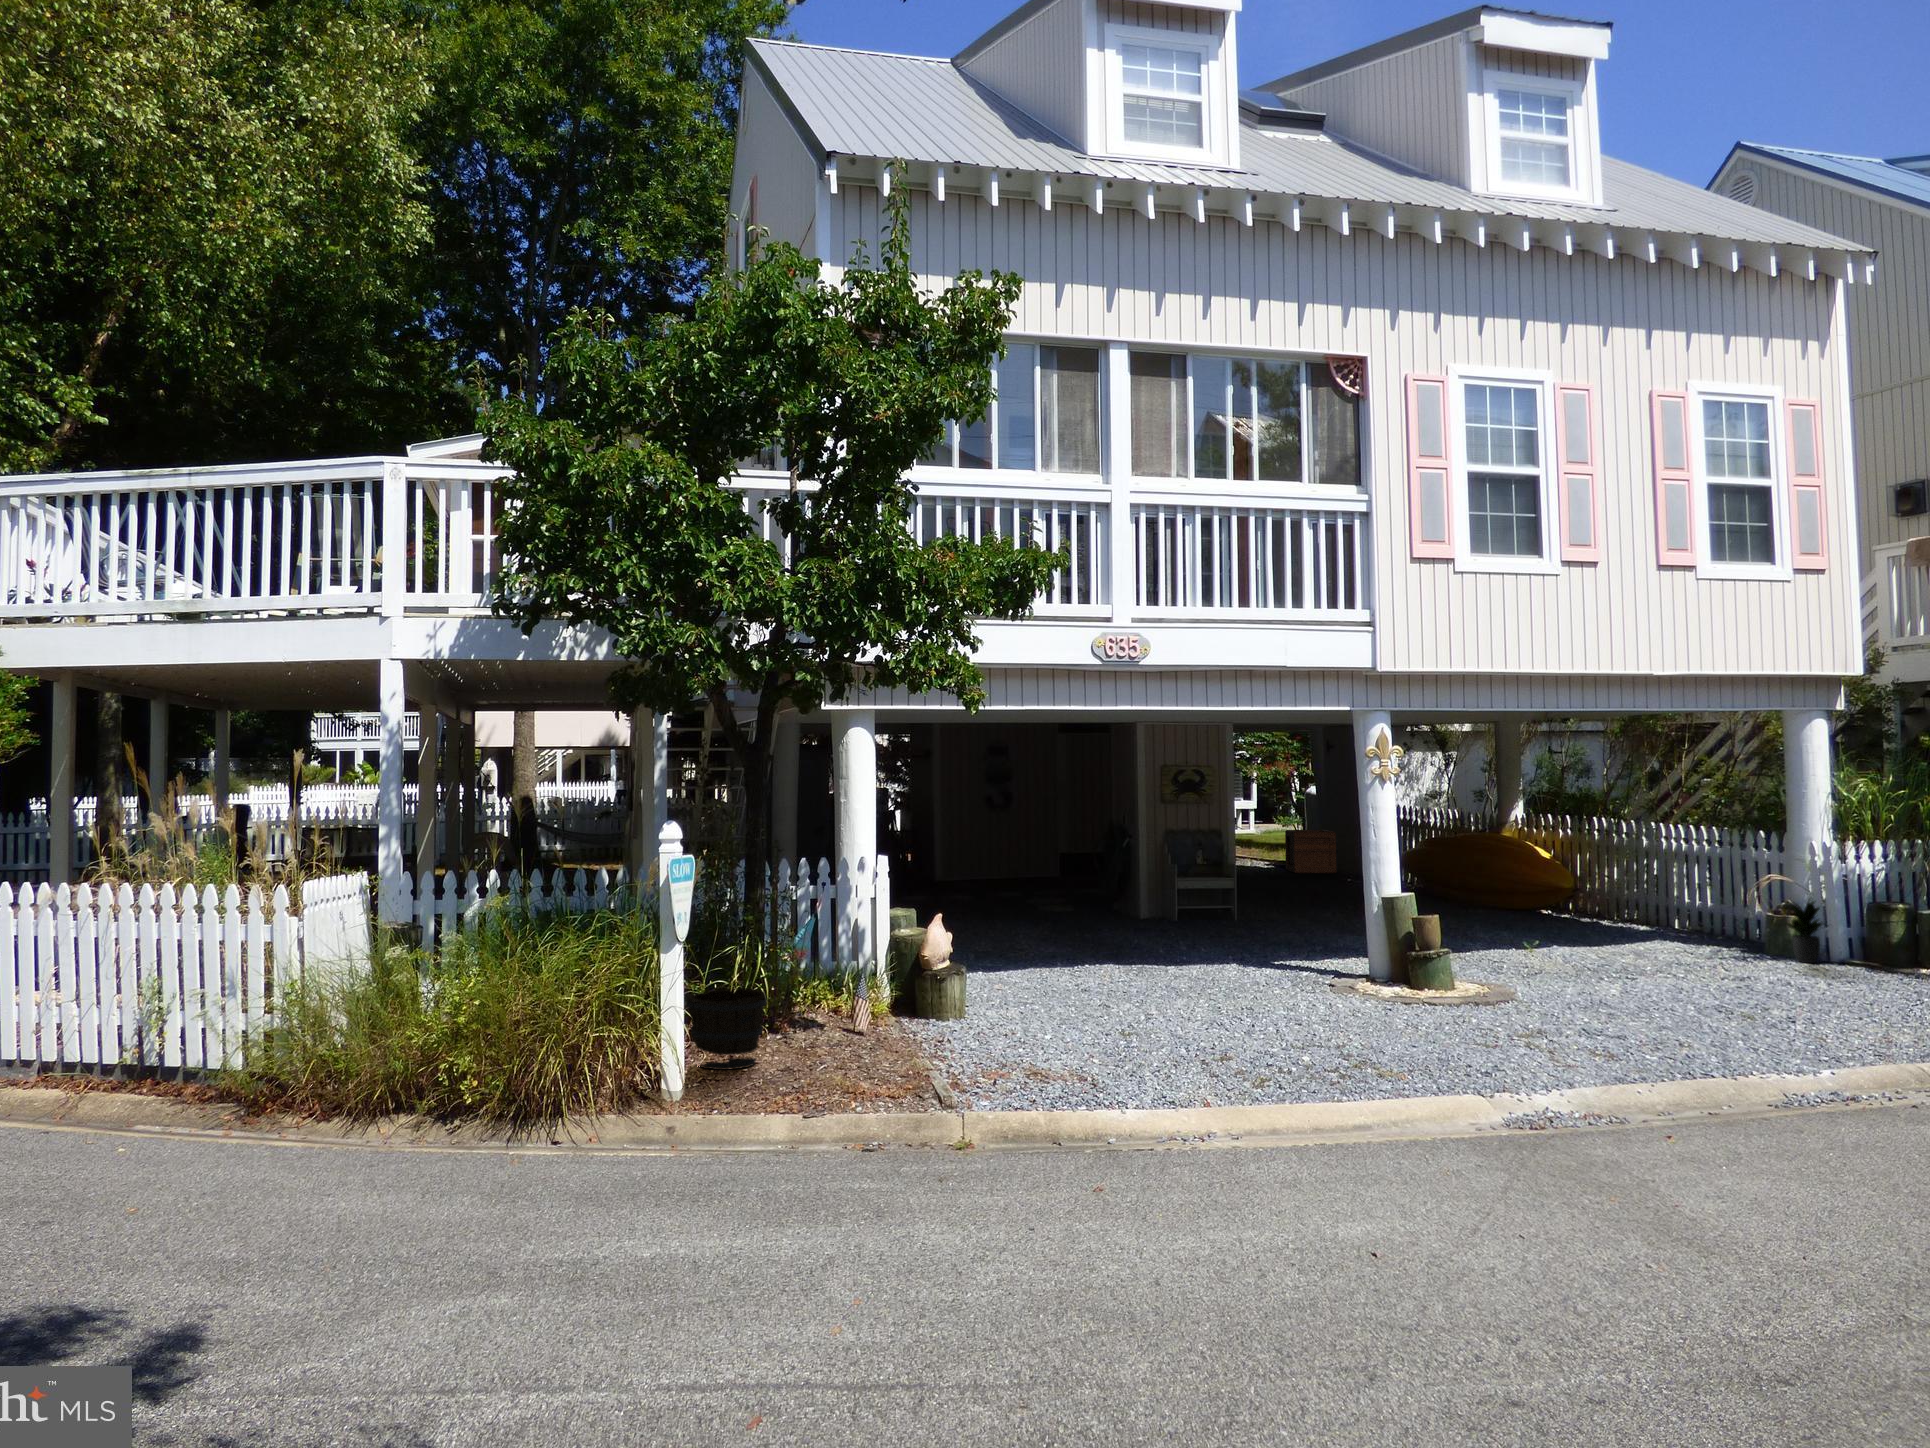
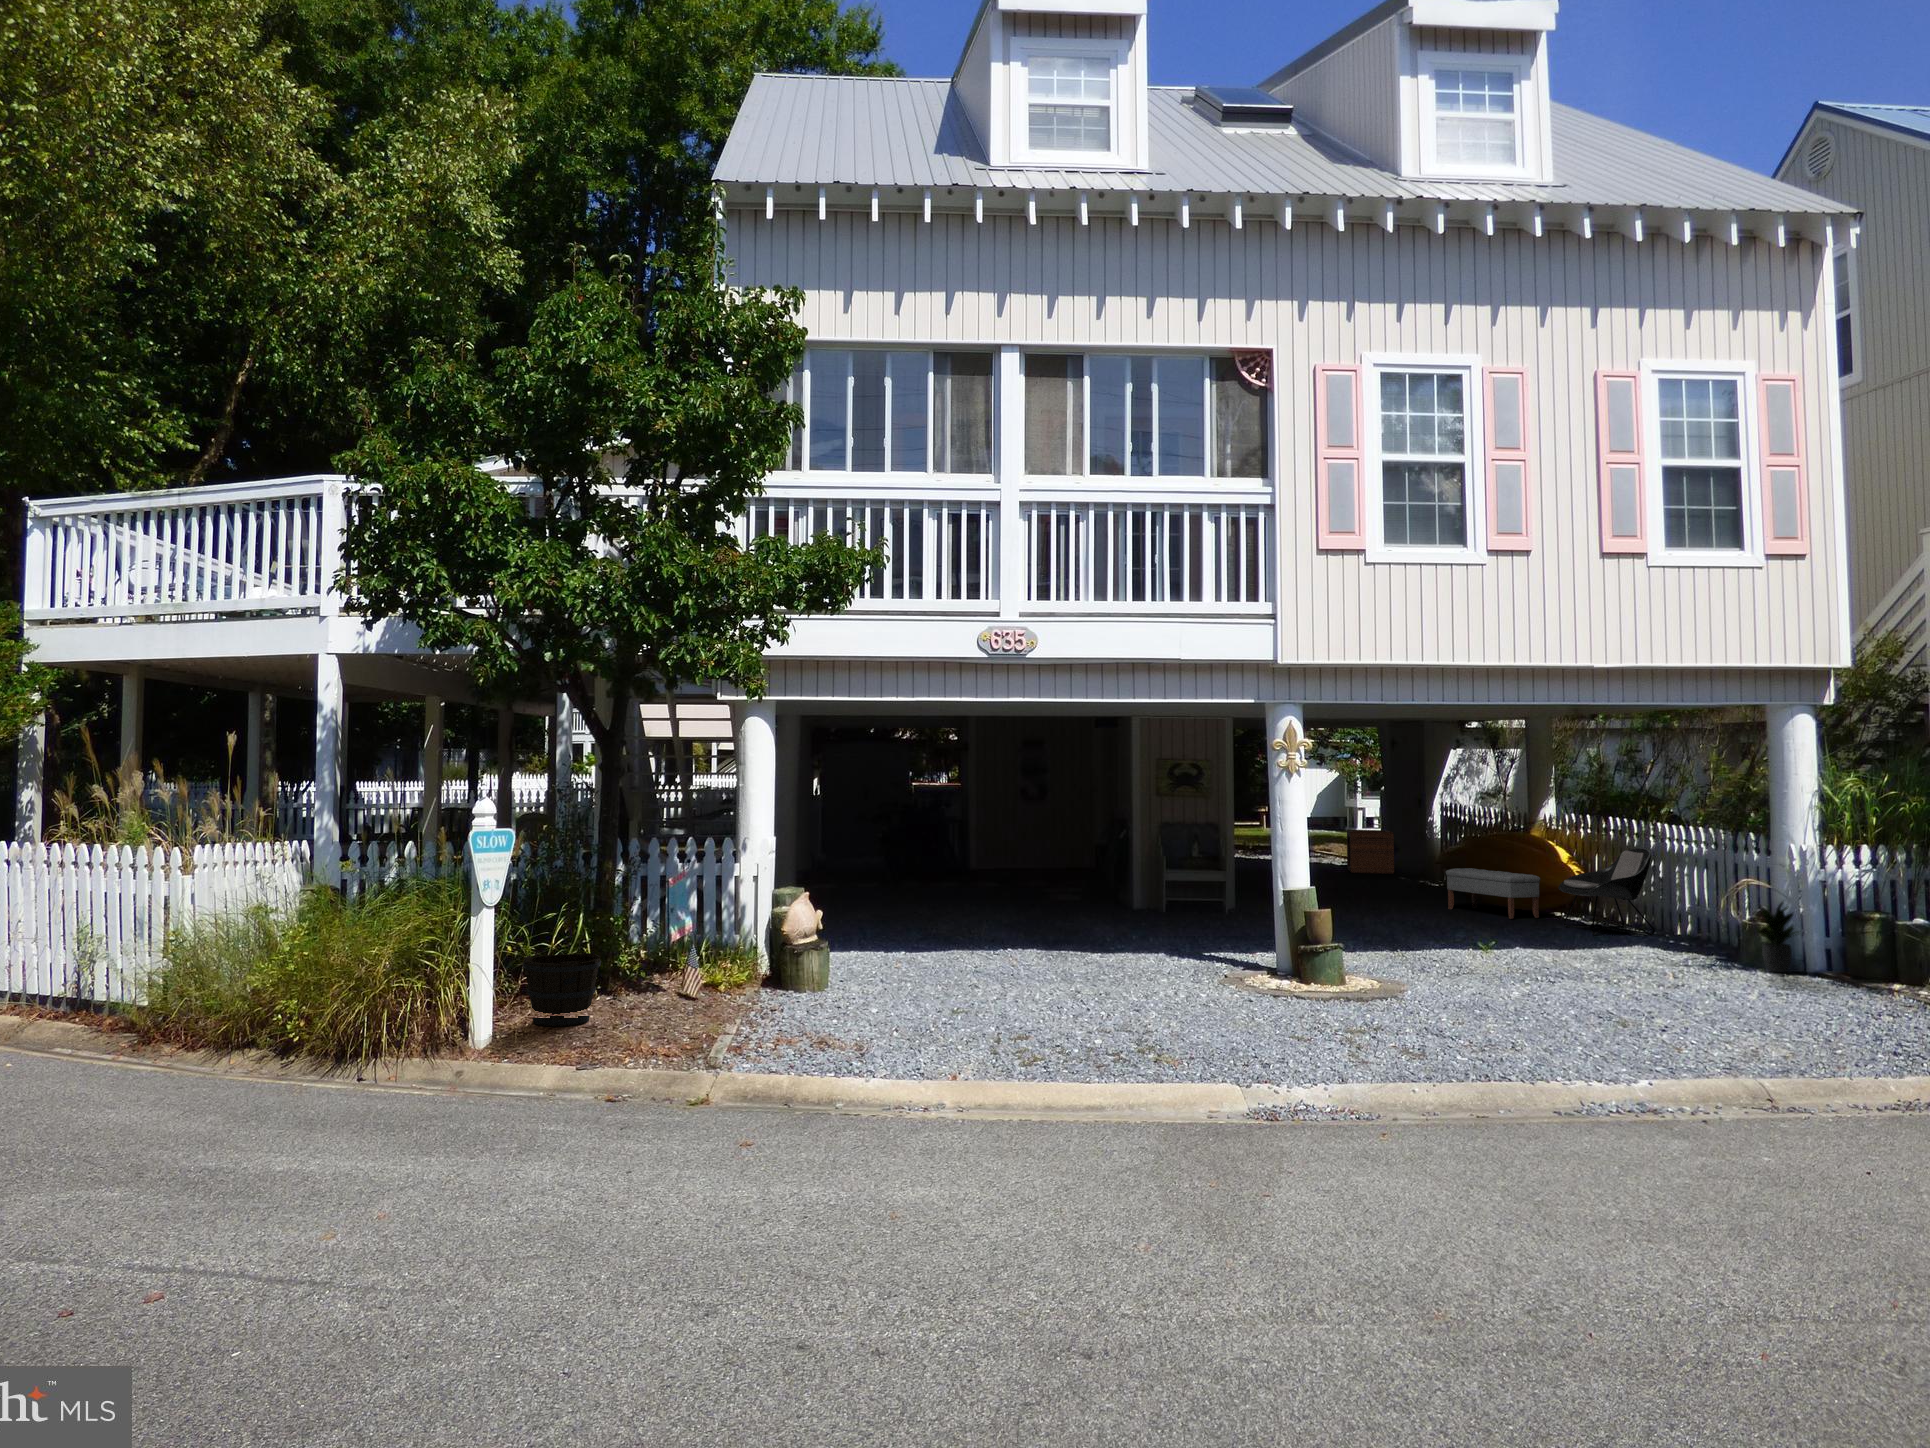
lounge chair: none [1560,846,1656,931] -> present [1558,848,1655,936]
bench: none [1434,868,1533,917] -> present [1446,868,1540,919]

